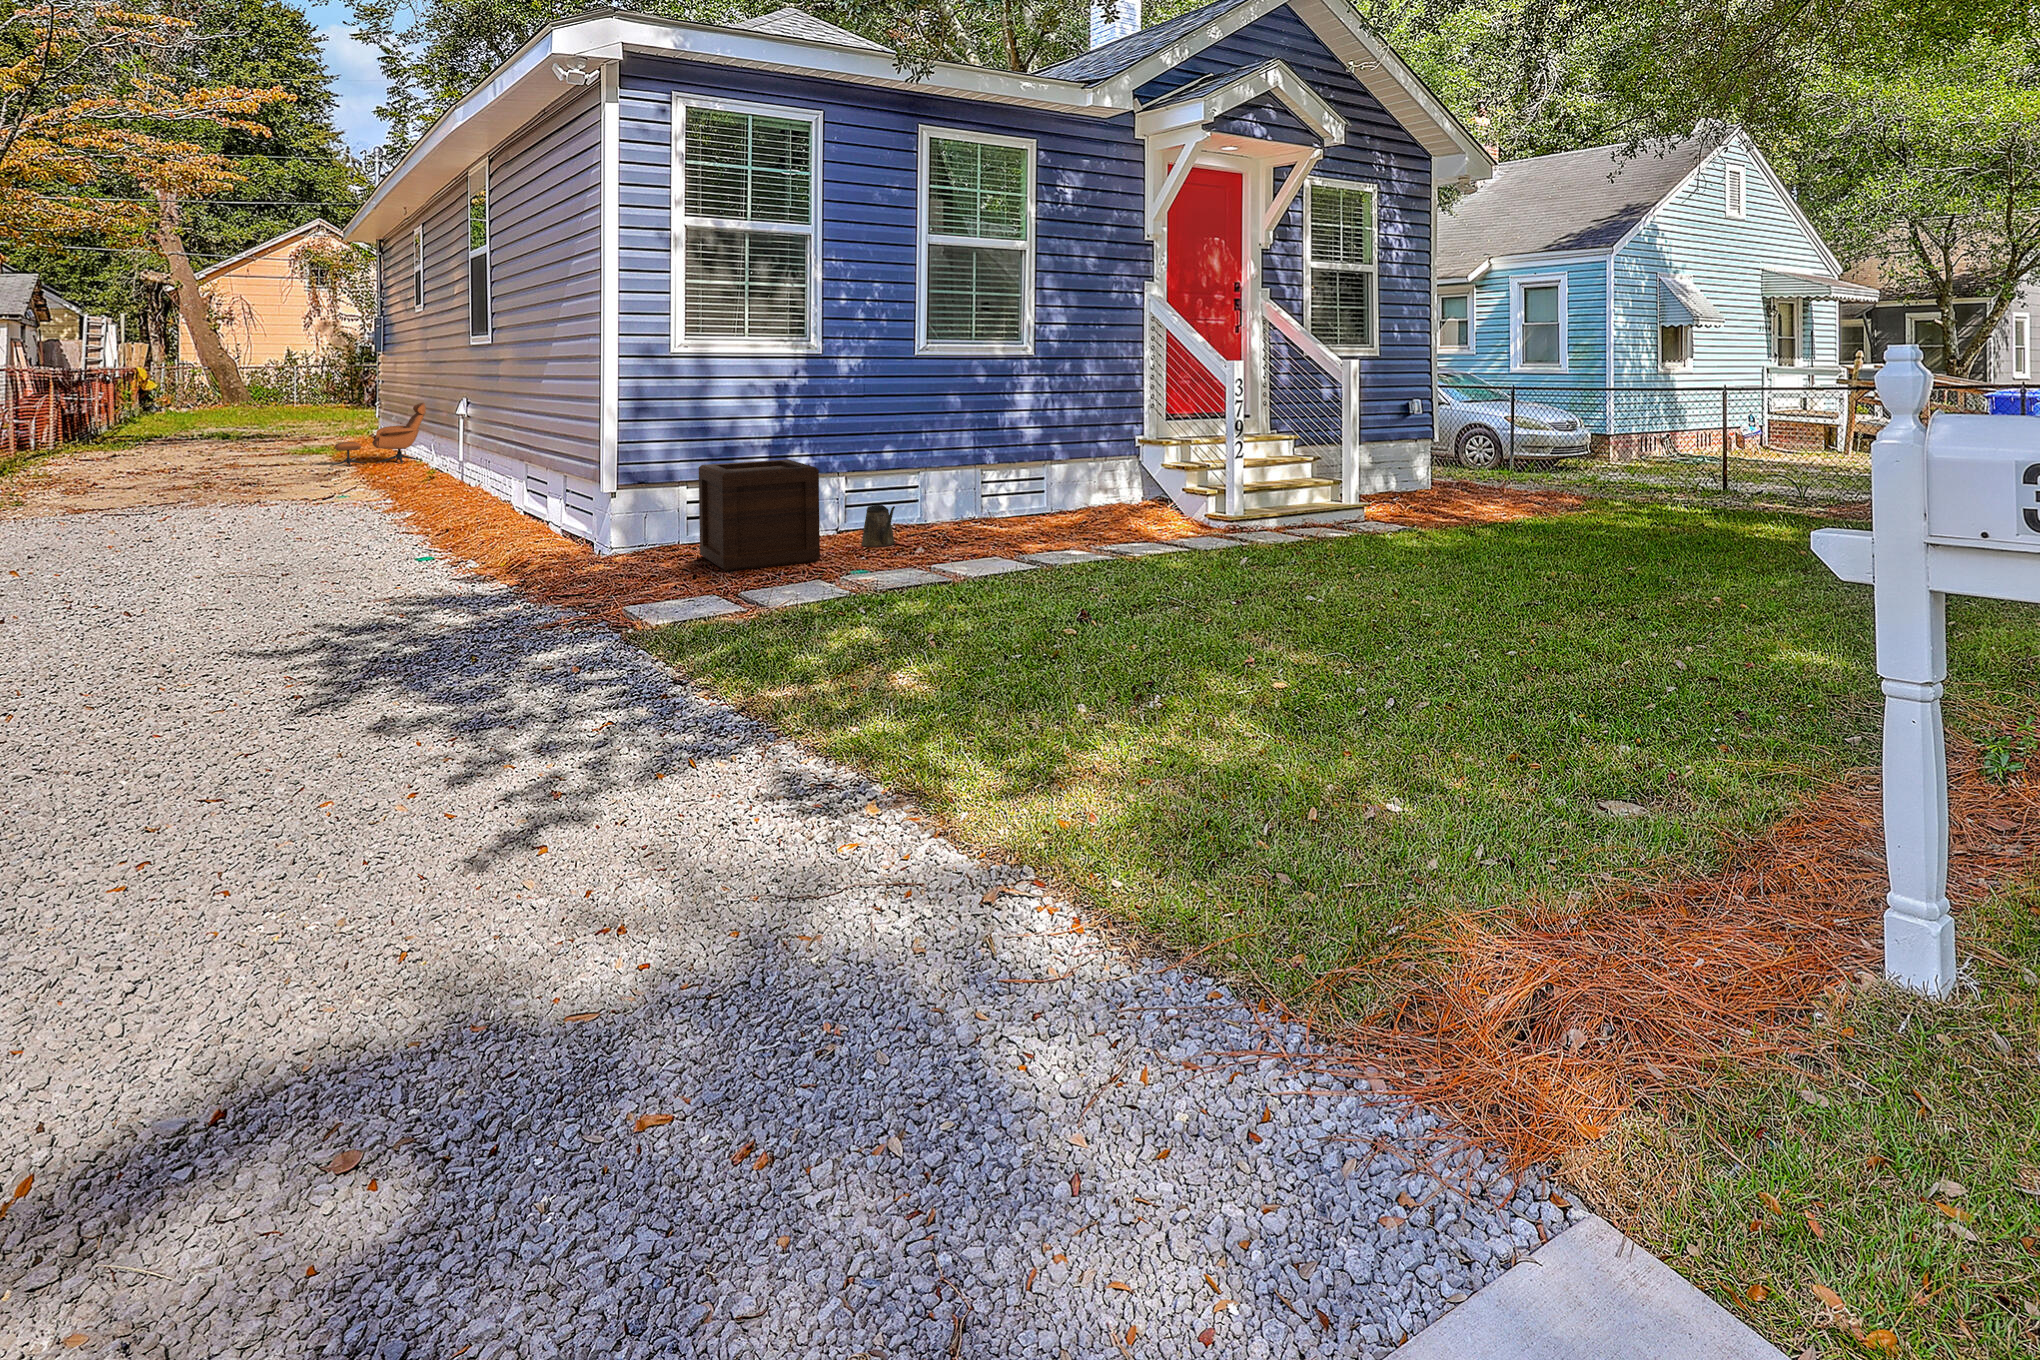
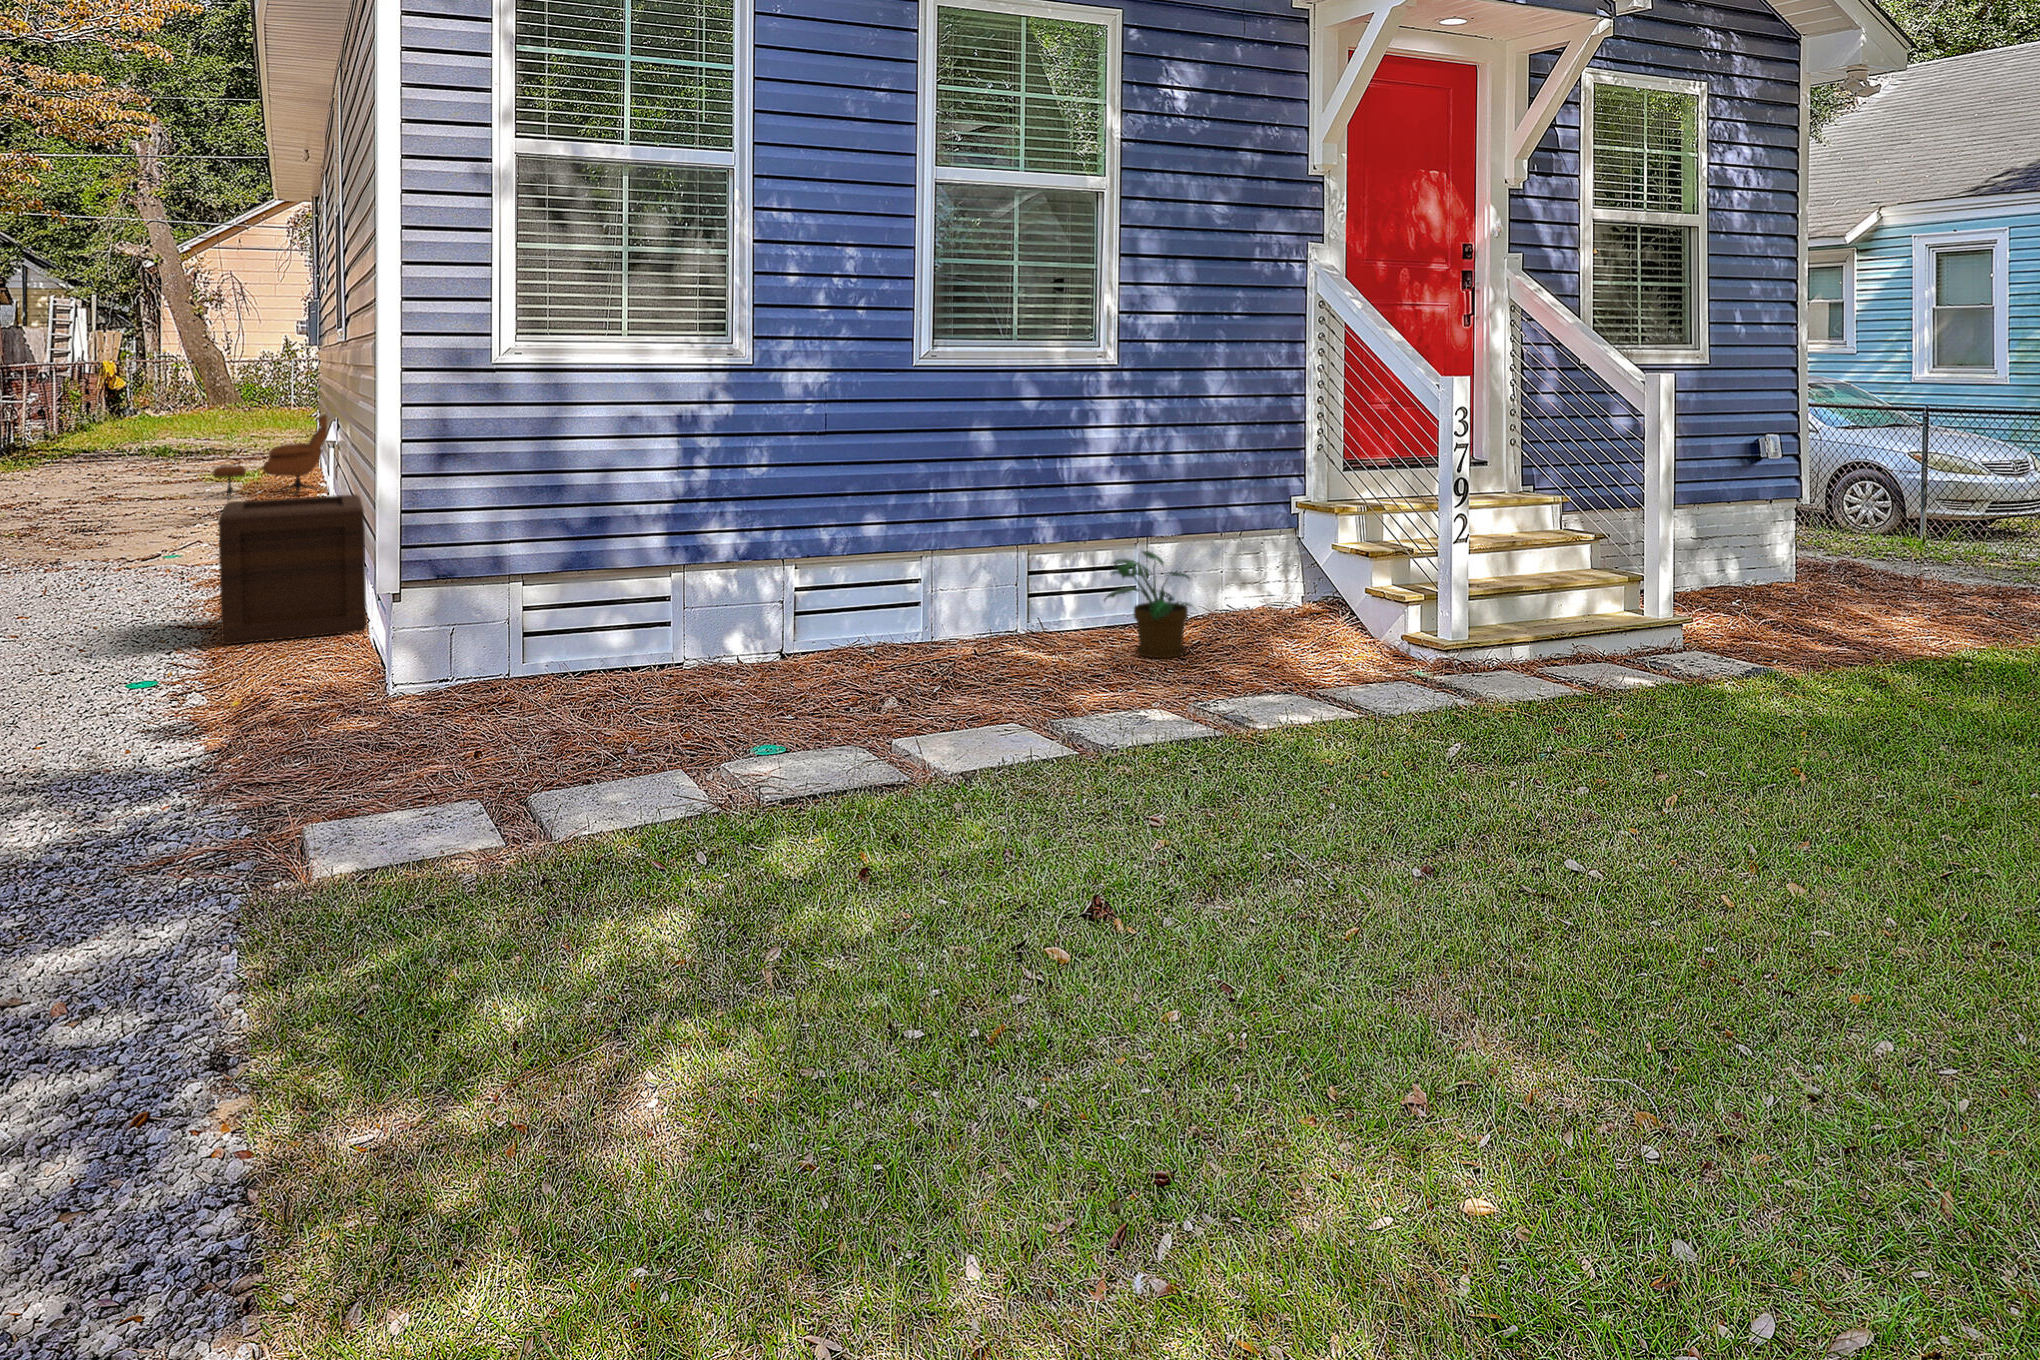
wooden crate: present [699,459,820,571] -> present [218,494,367,645]
potted plant: none [1027,467,1082,529] -> present [1104,551,1191,658]
watering can: present [861,505,895,547] -> none [817,615,874,688]

